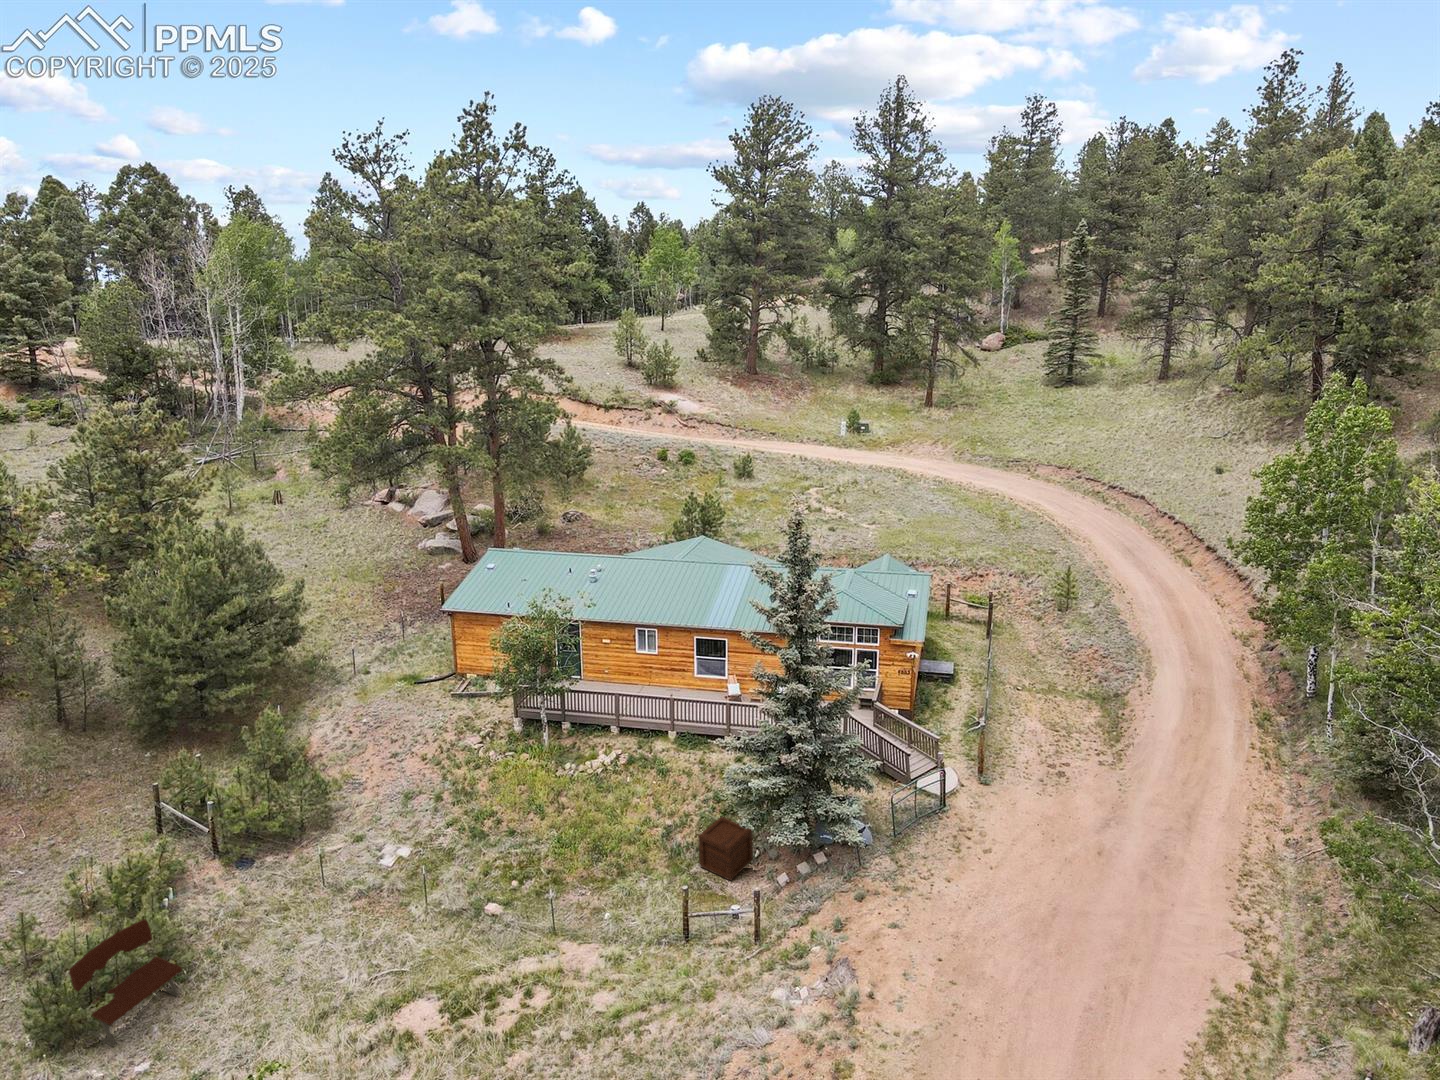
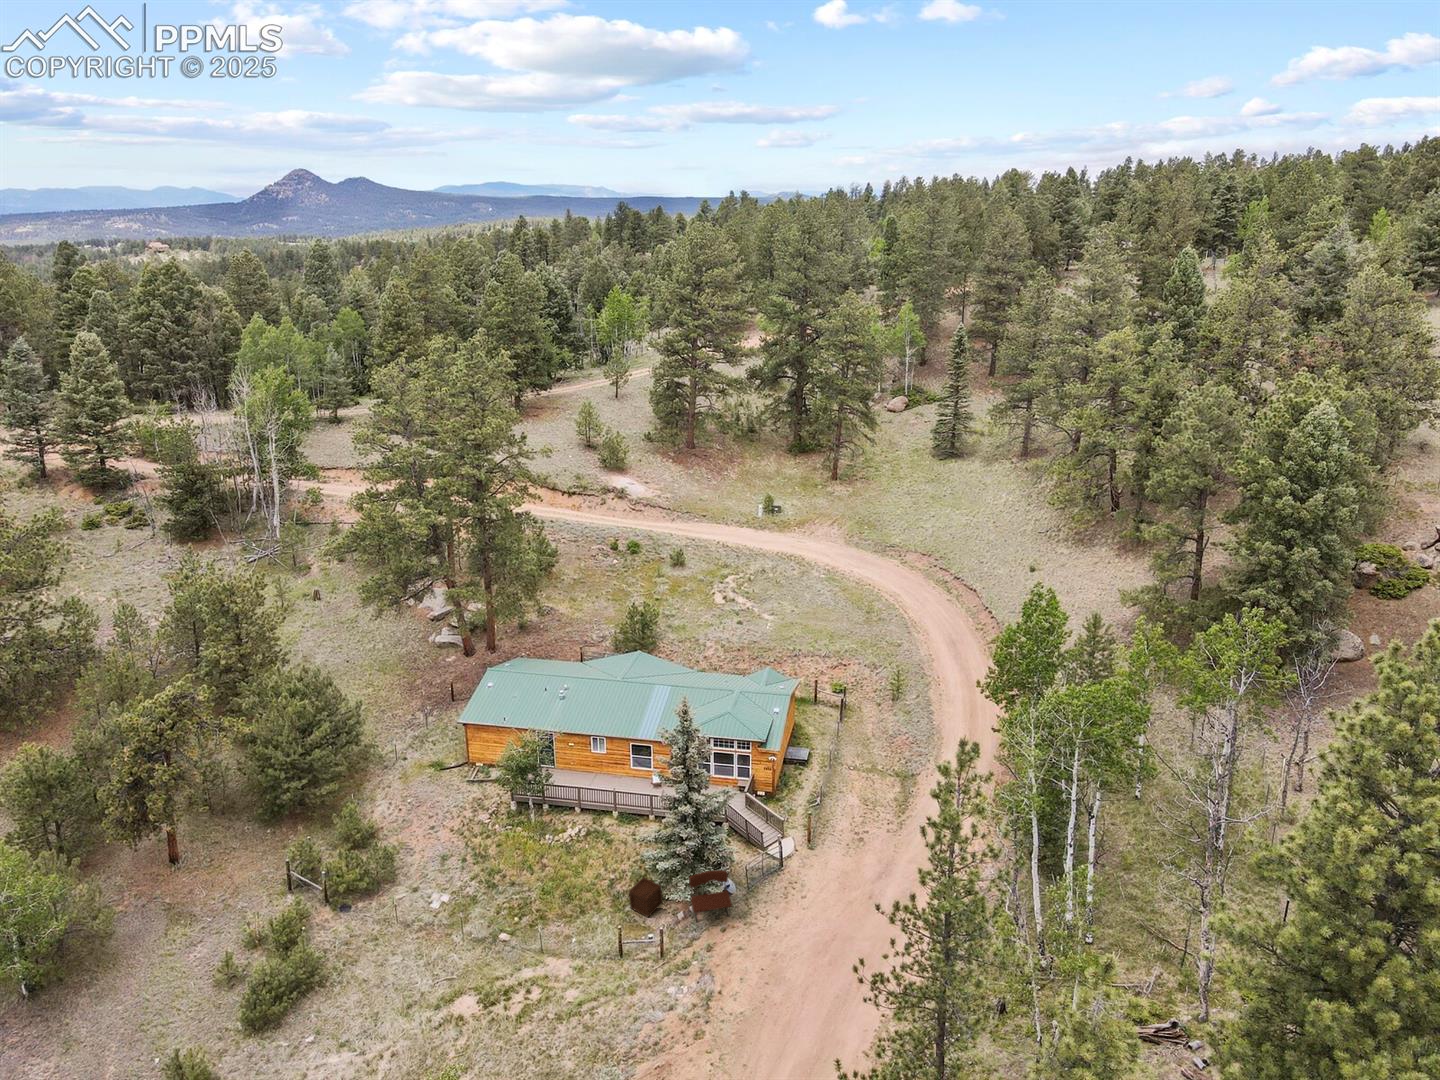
bench: present [69,919,182,1046] -> present [689,870,732,922]

